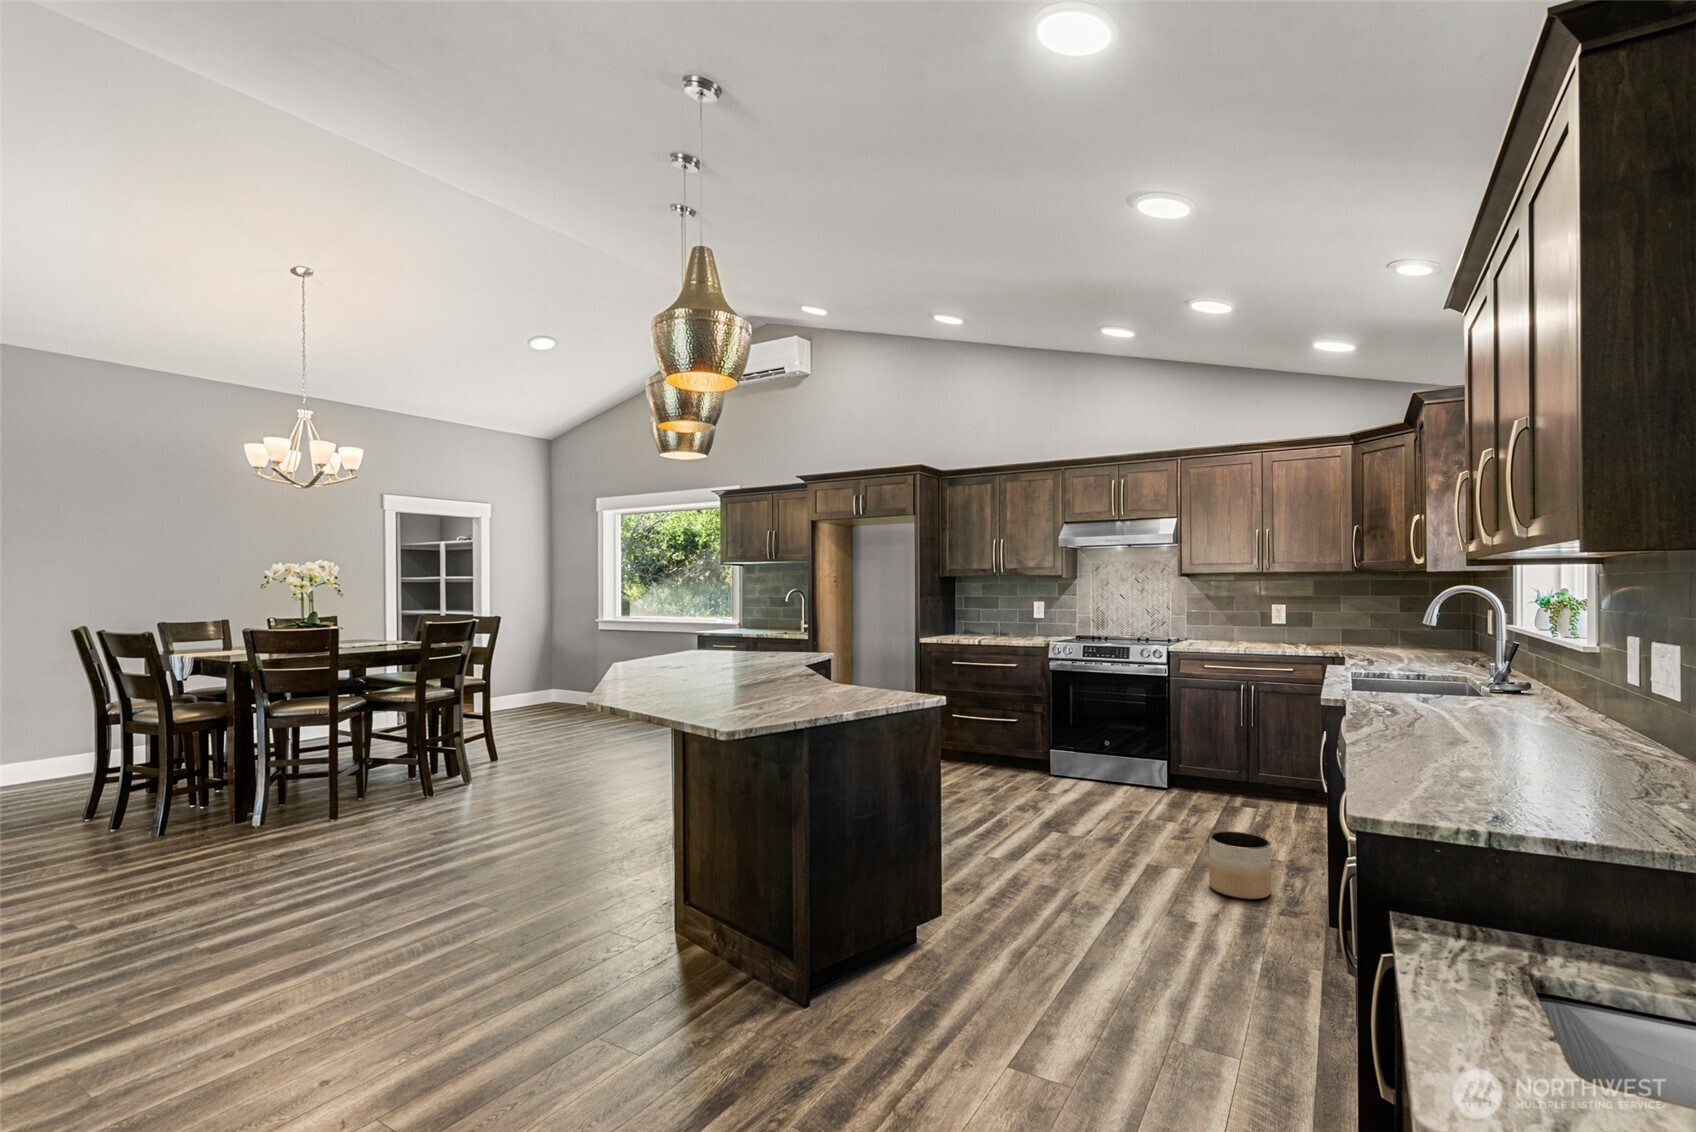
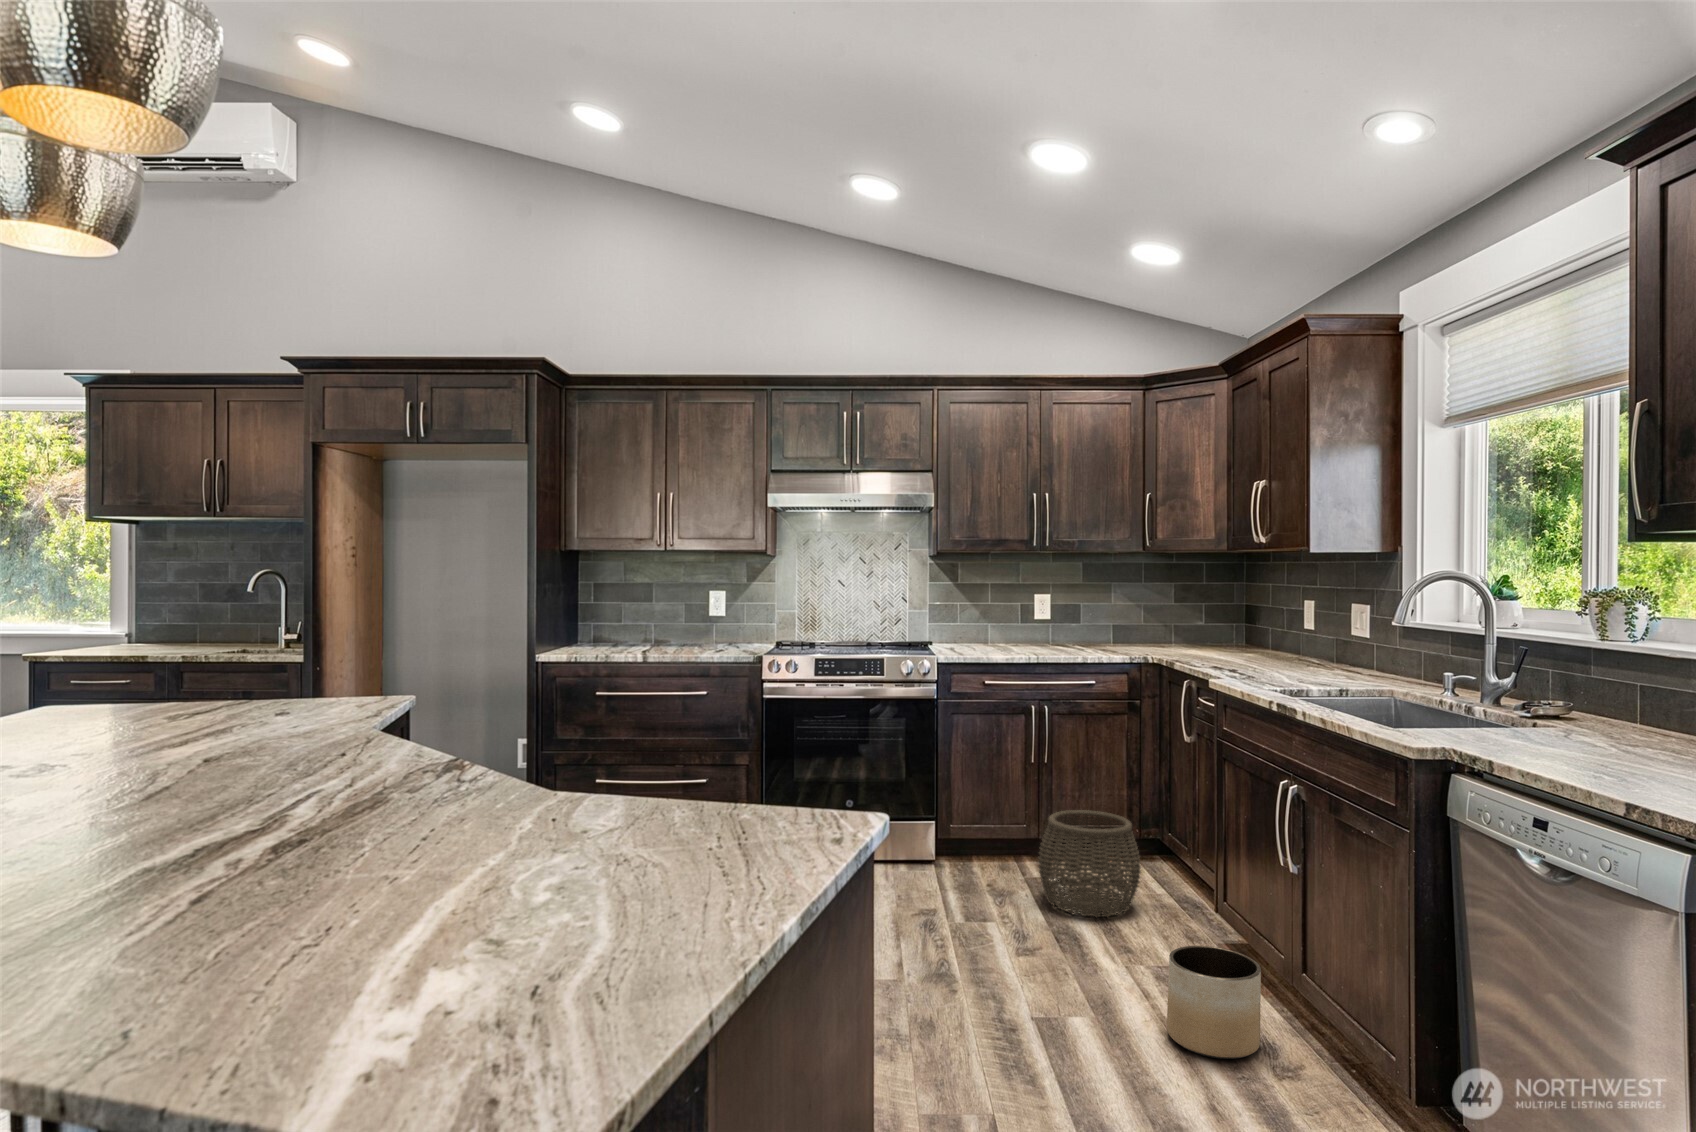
woven basket: none [1213,757,1291,832] -> present [1038,810,1141,917]

